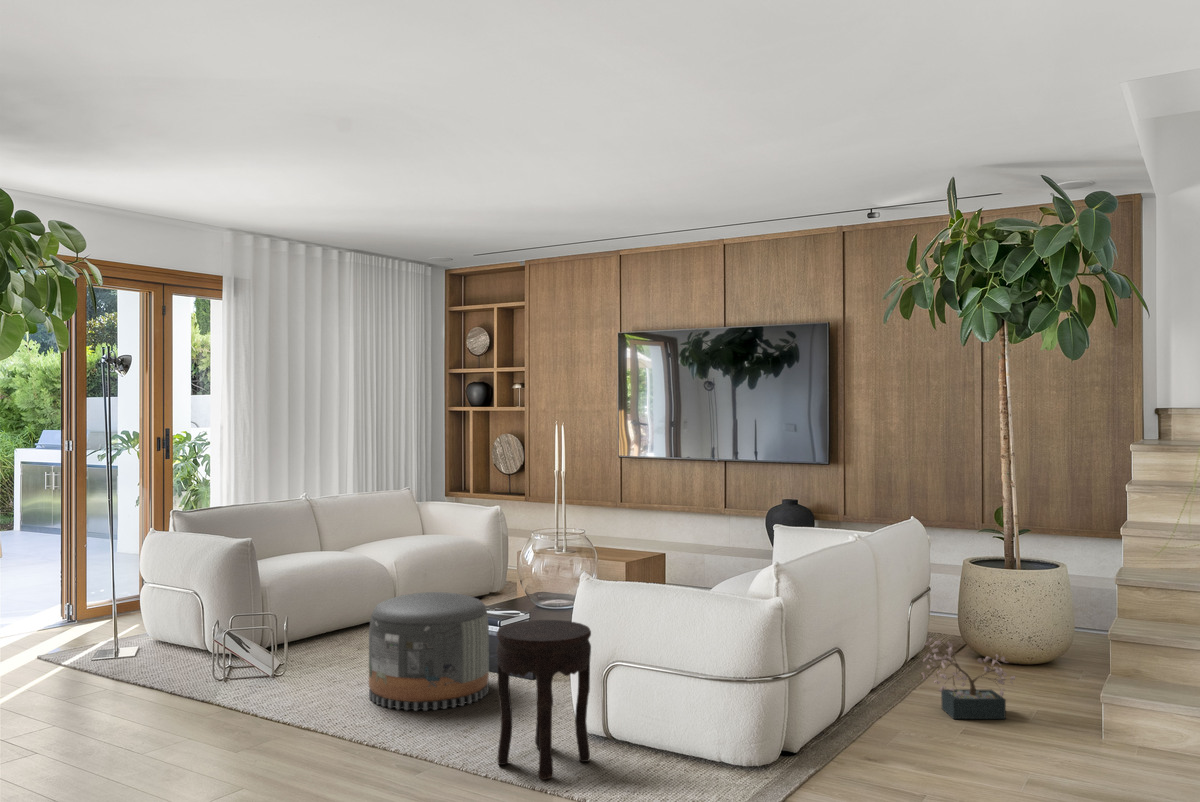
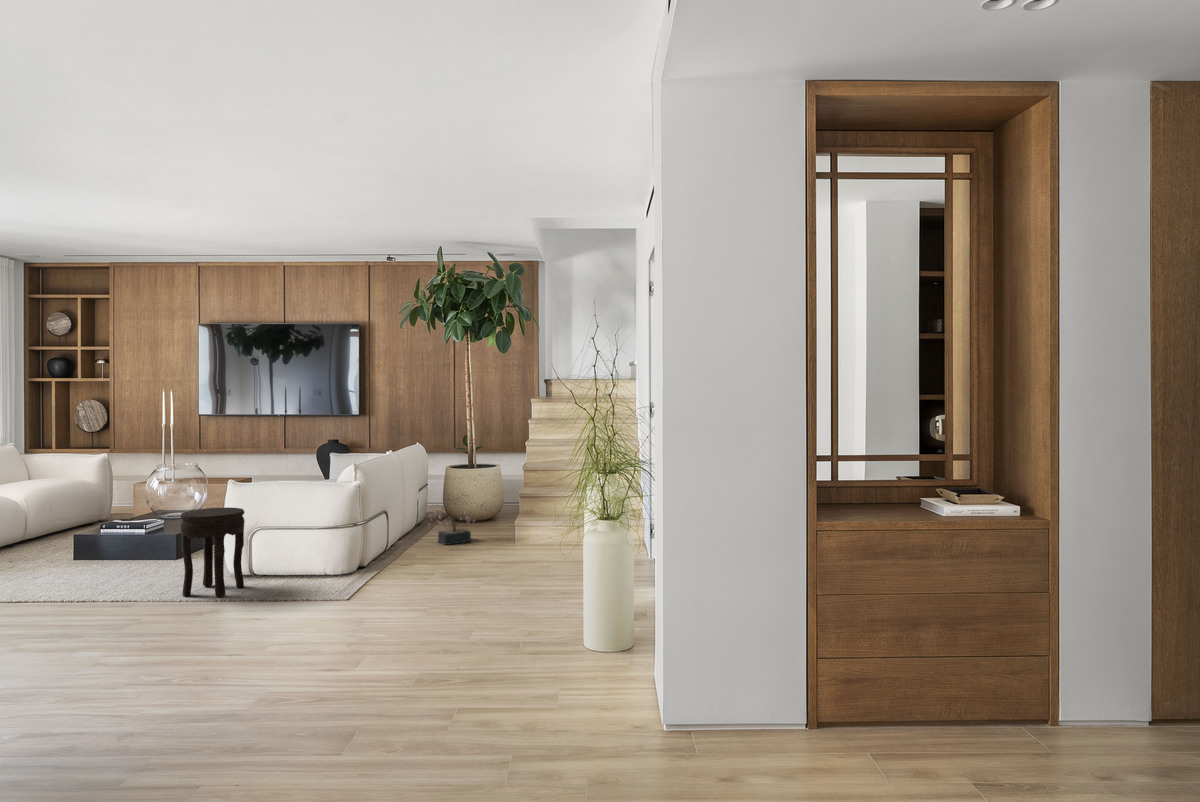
pouf: present [369,592,489,711] -> none [49,507,147,585]

